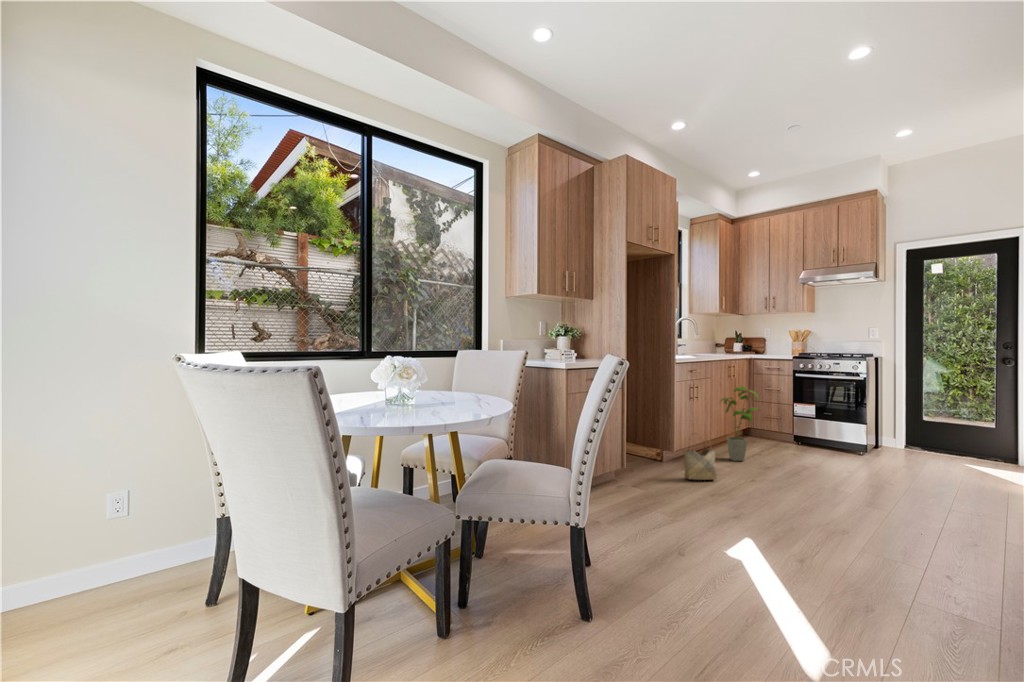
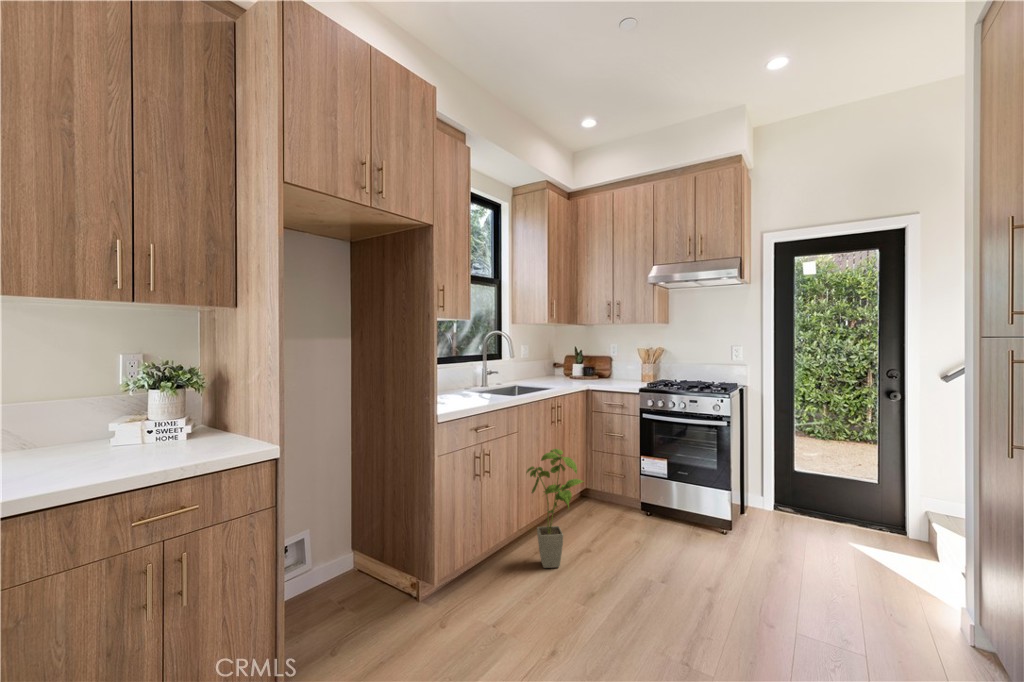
woven basket: present [684,449,717,480] -> none [434,554,492,648]

